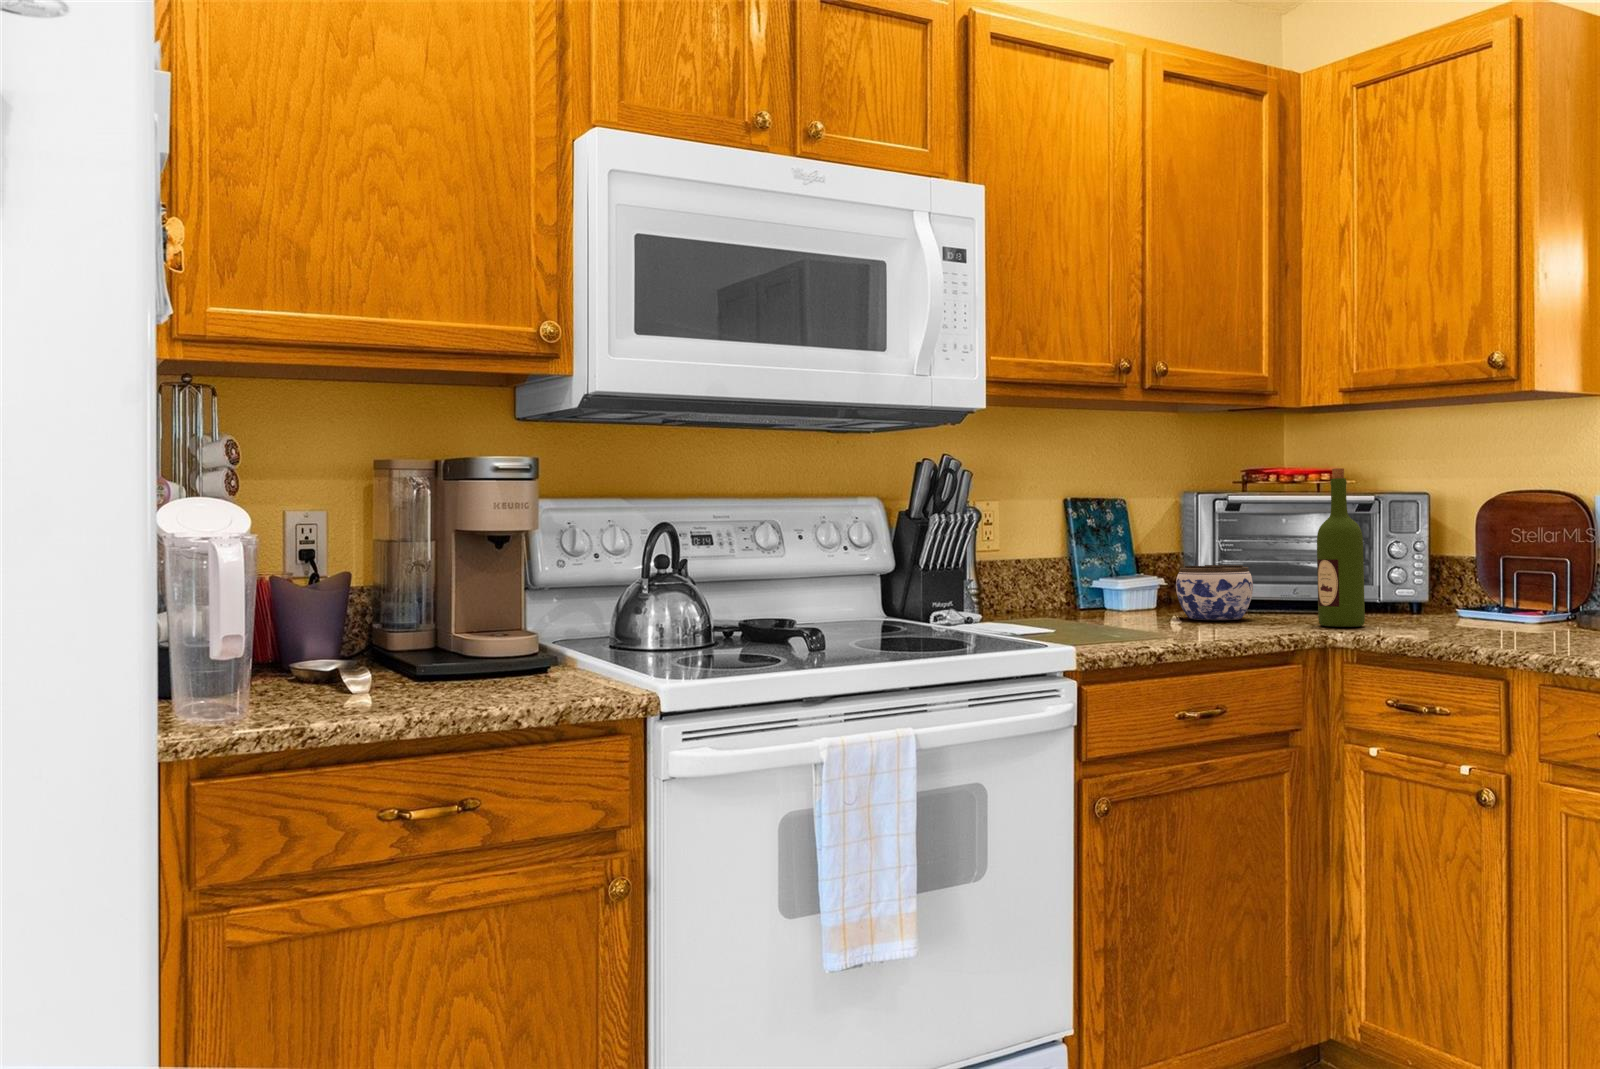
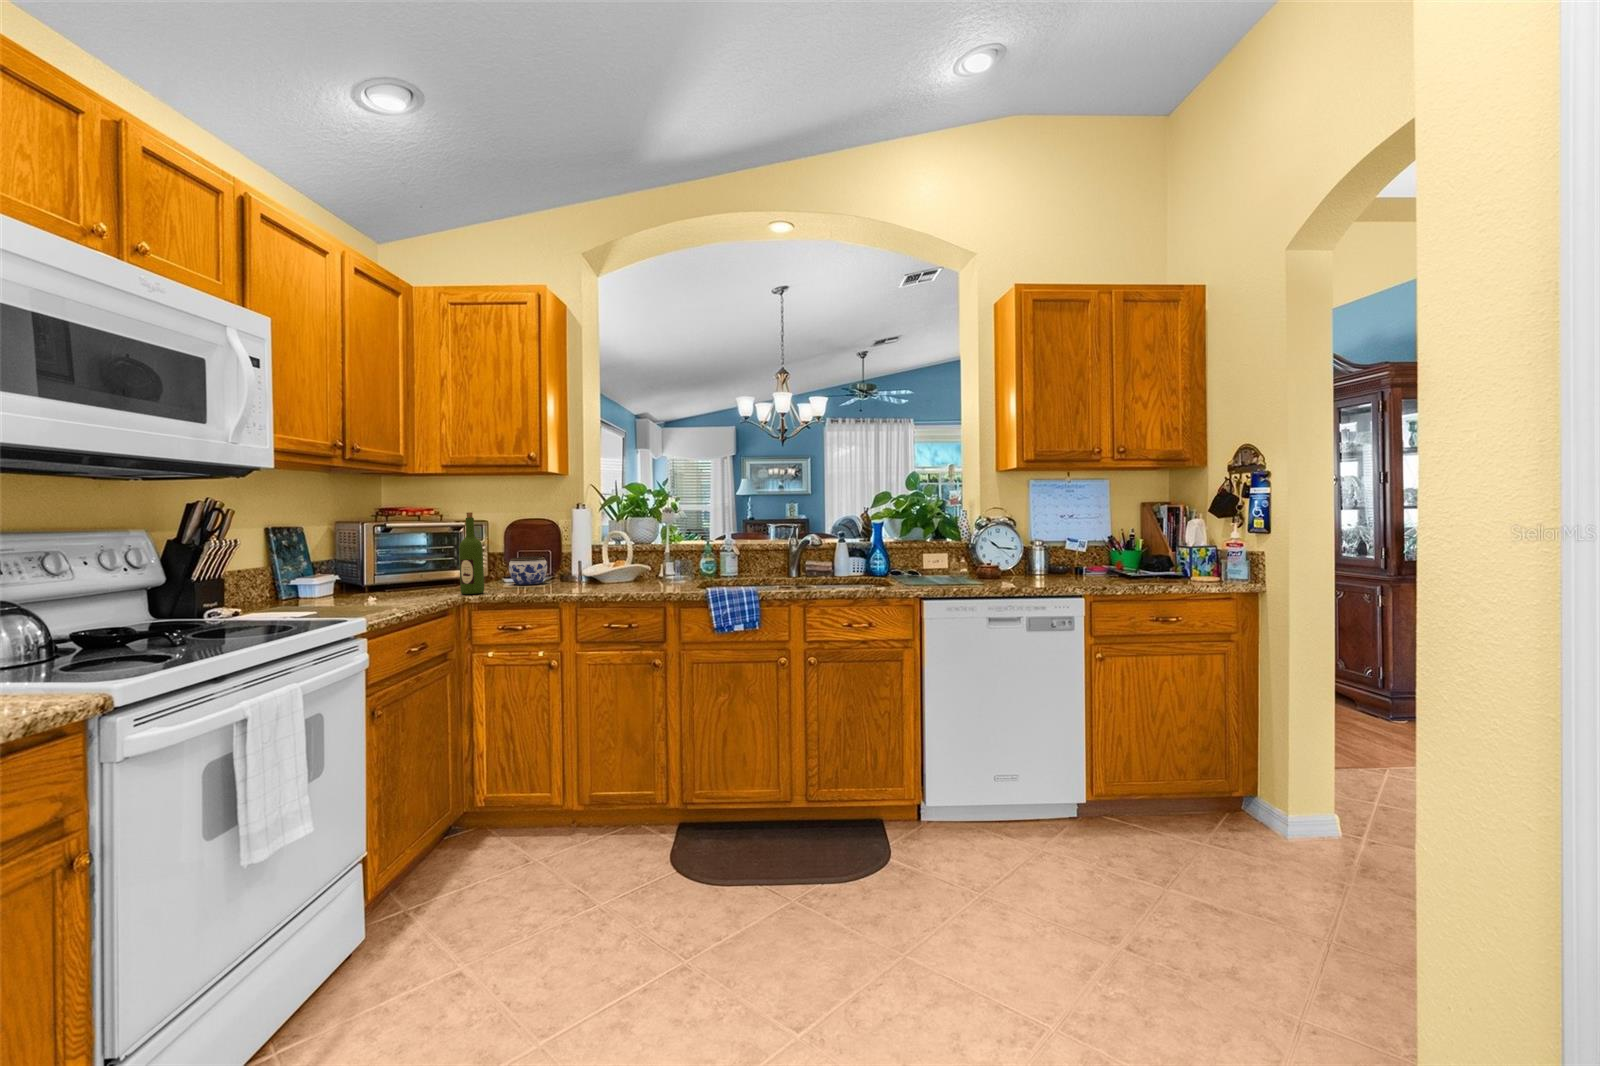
jar: present [1176,565,1253,620] -> present [509,557,547,585]

